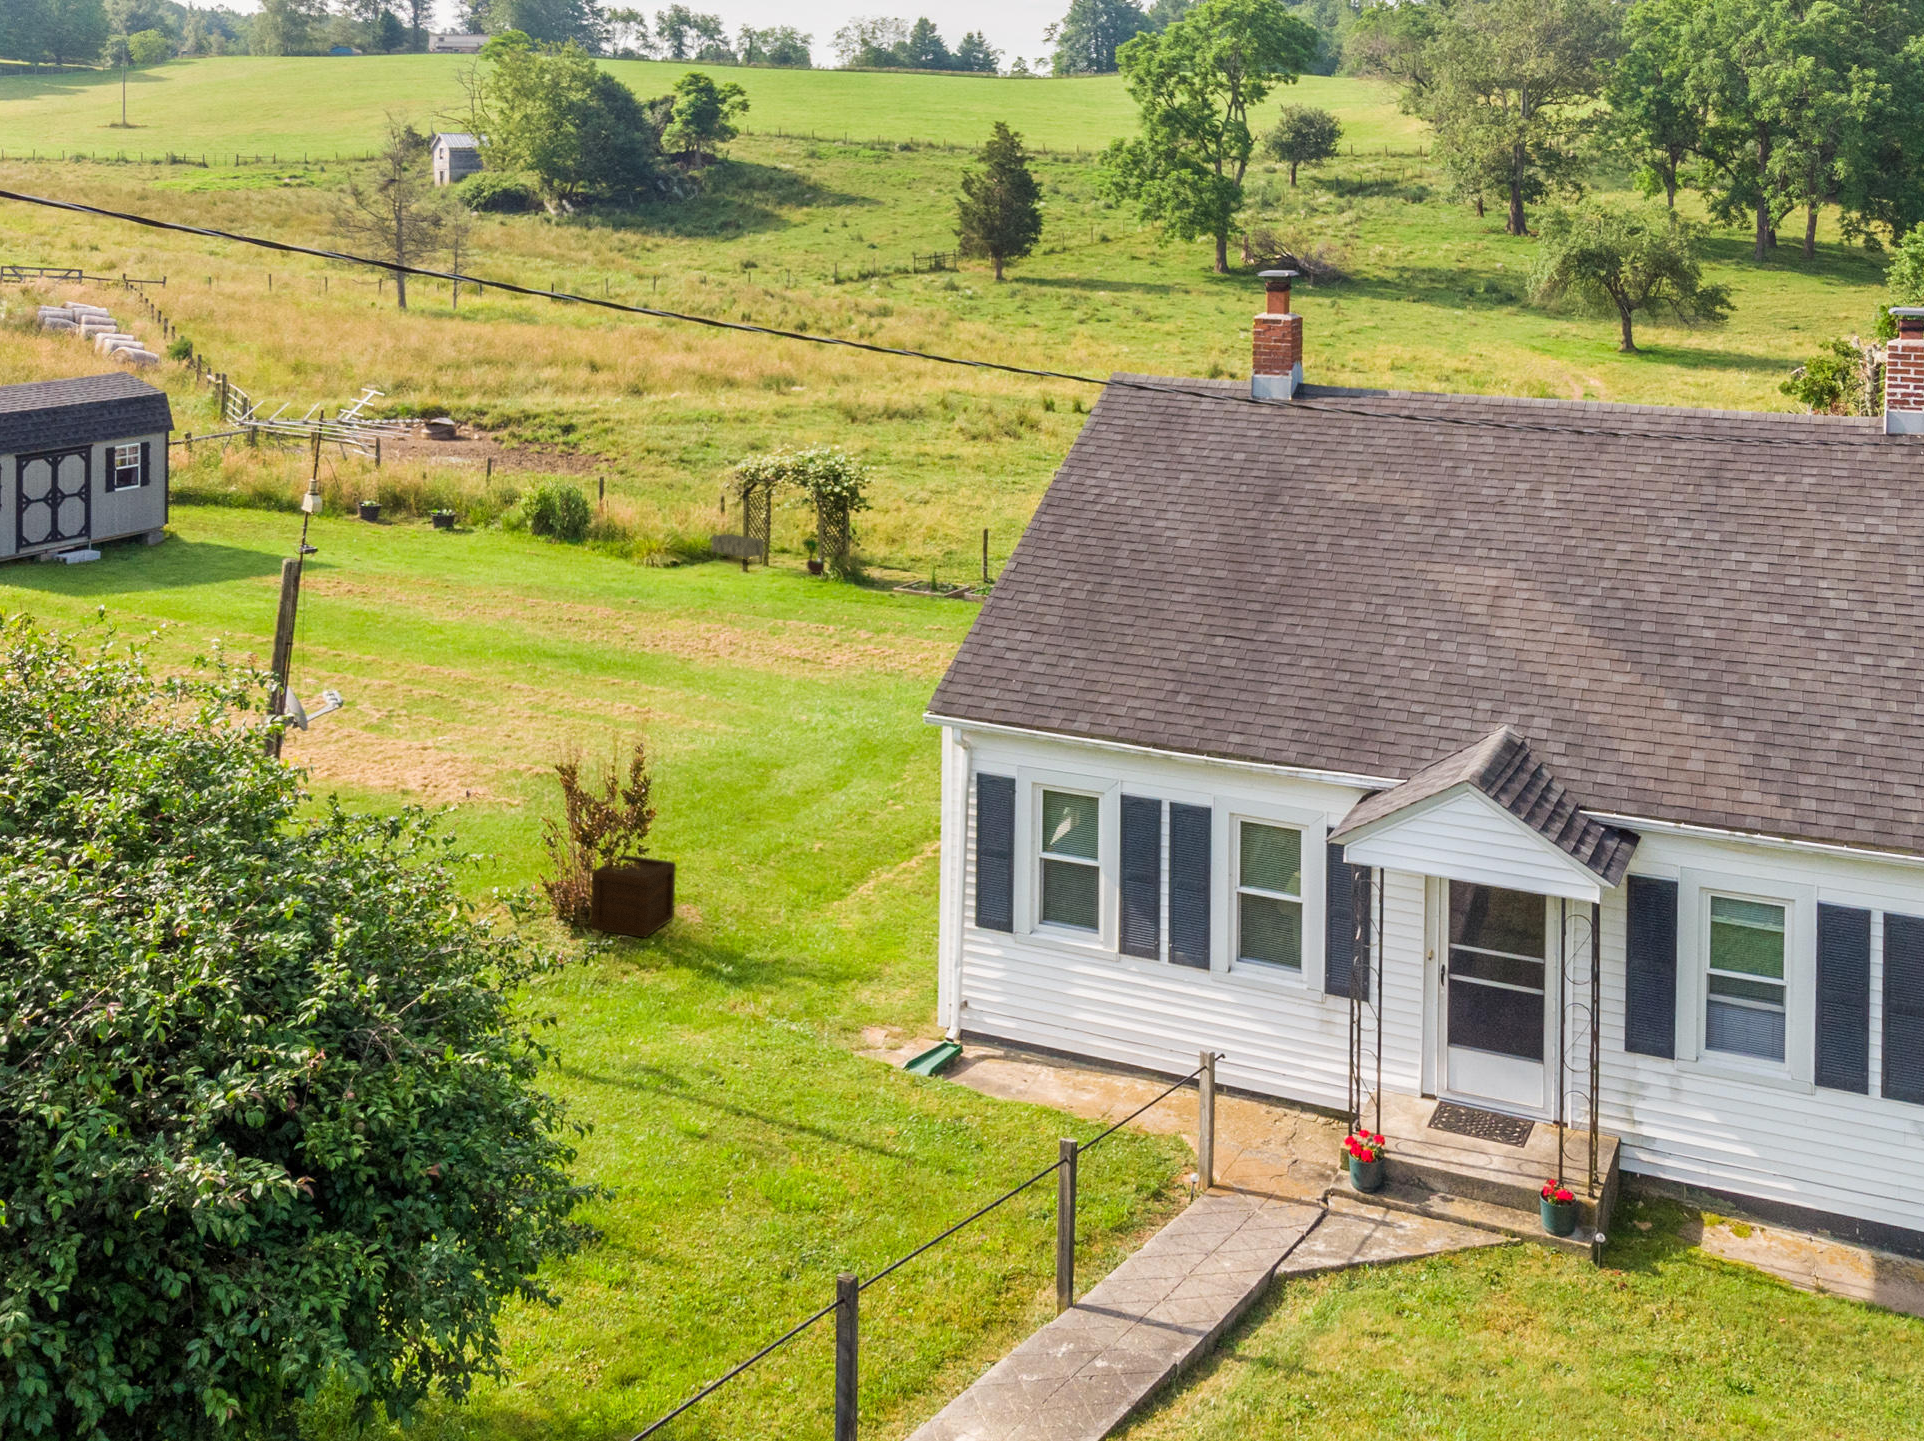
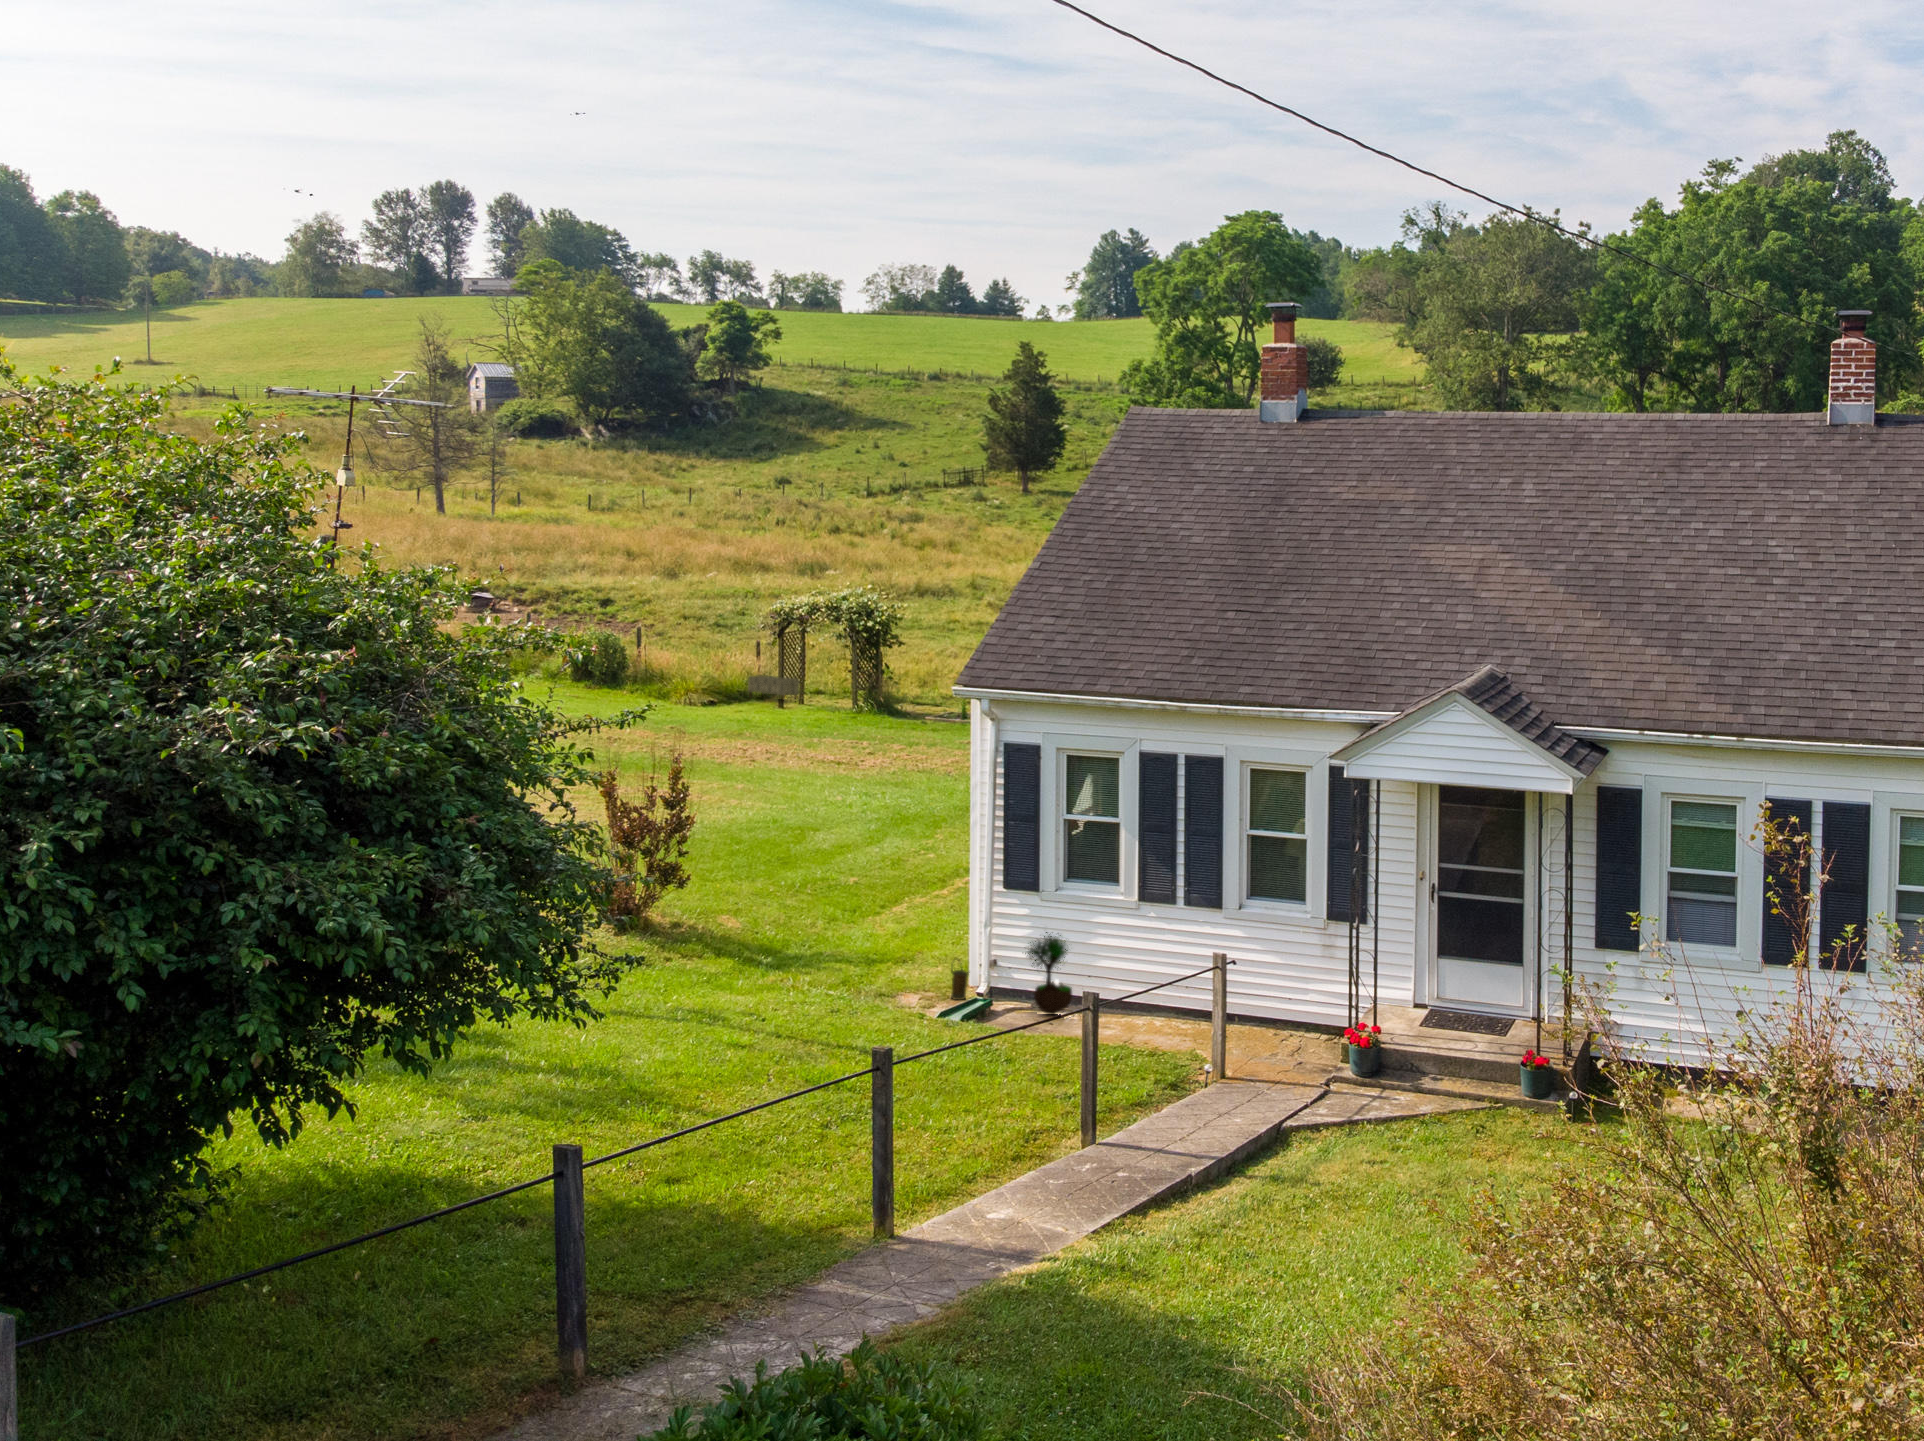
potted tree: present [803,538,824,574] -> present [1025,932,1072,1015]
wooden crate: present [591,855,676,937] -> none [623,860,711,933]
watering can: none [924,998,944,1043] -> present [951,963,968,1000]

